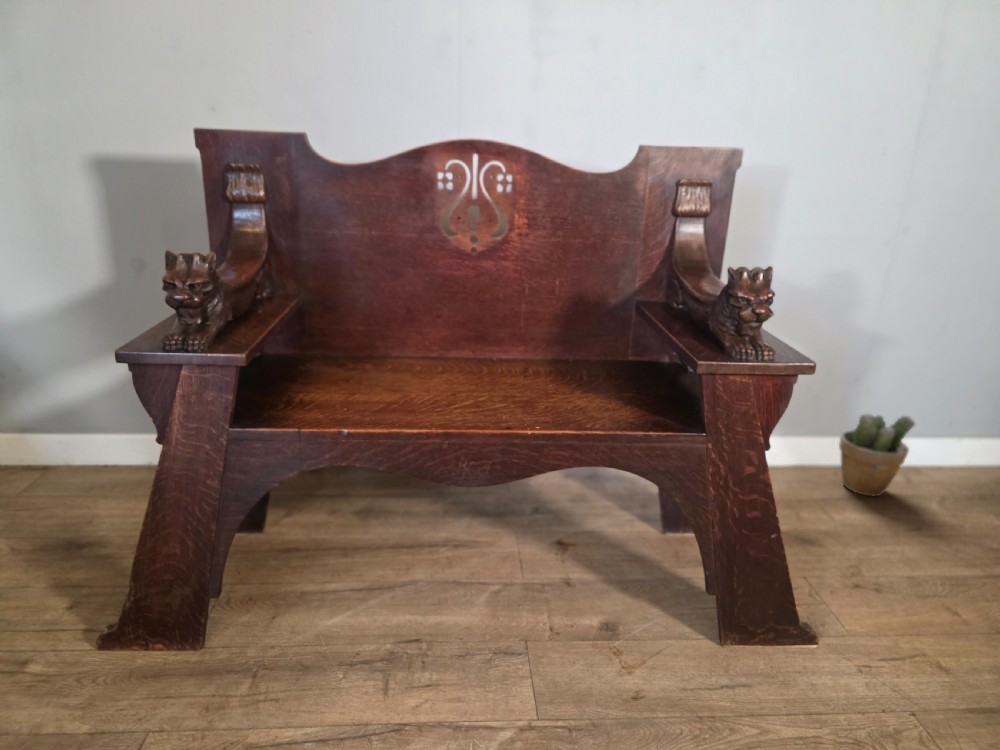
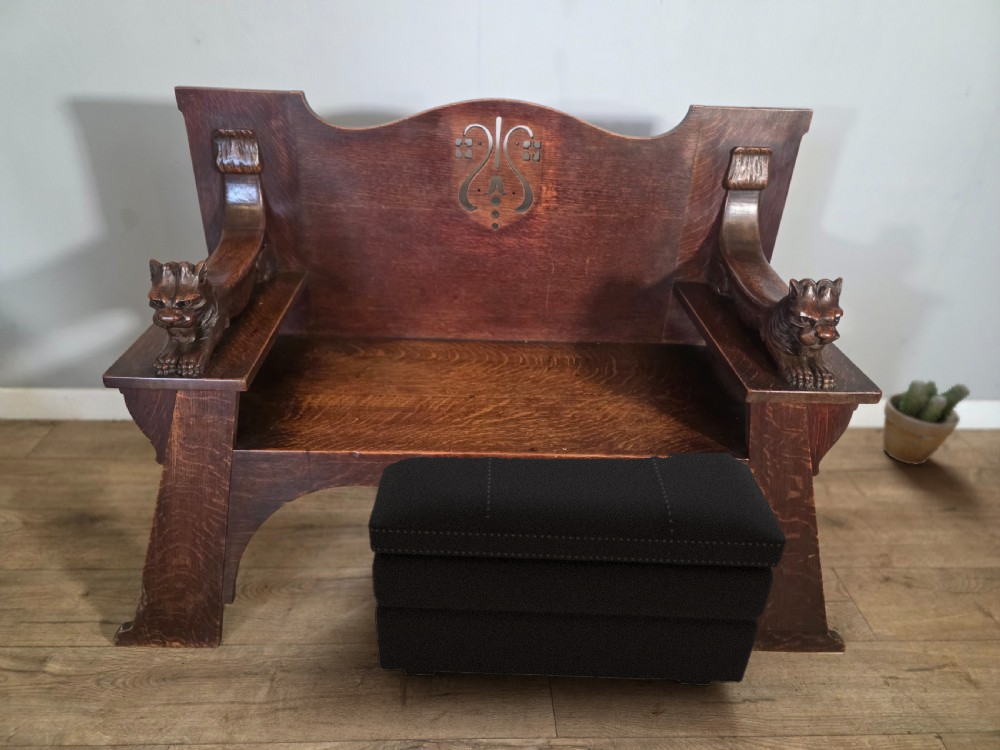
footstool: none [356,392,750,673] -> present [368,453,786,686]

